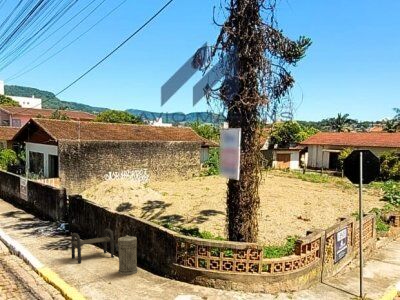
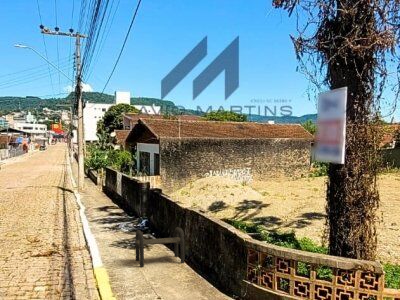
trash can: present [118,235,137,275] -> none [182,236,207,288]

